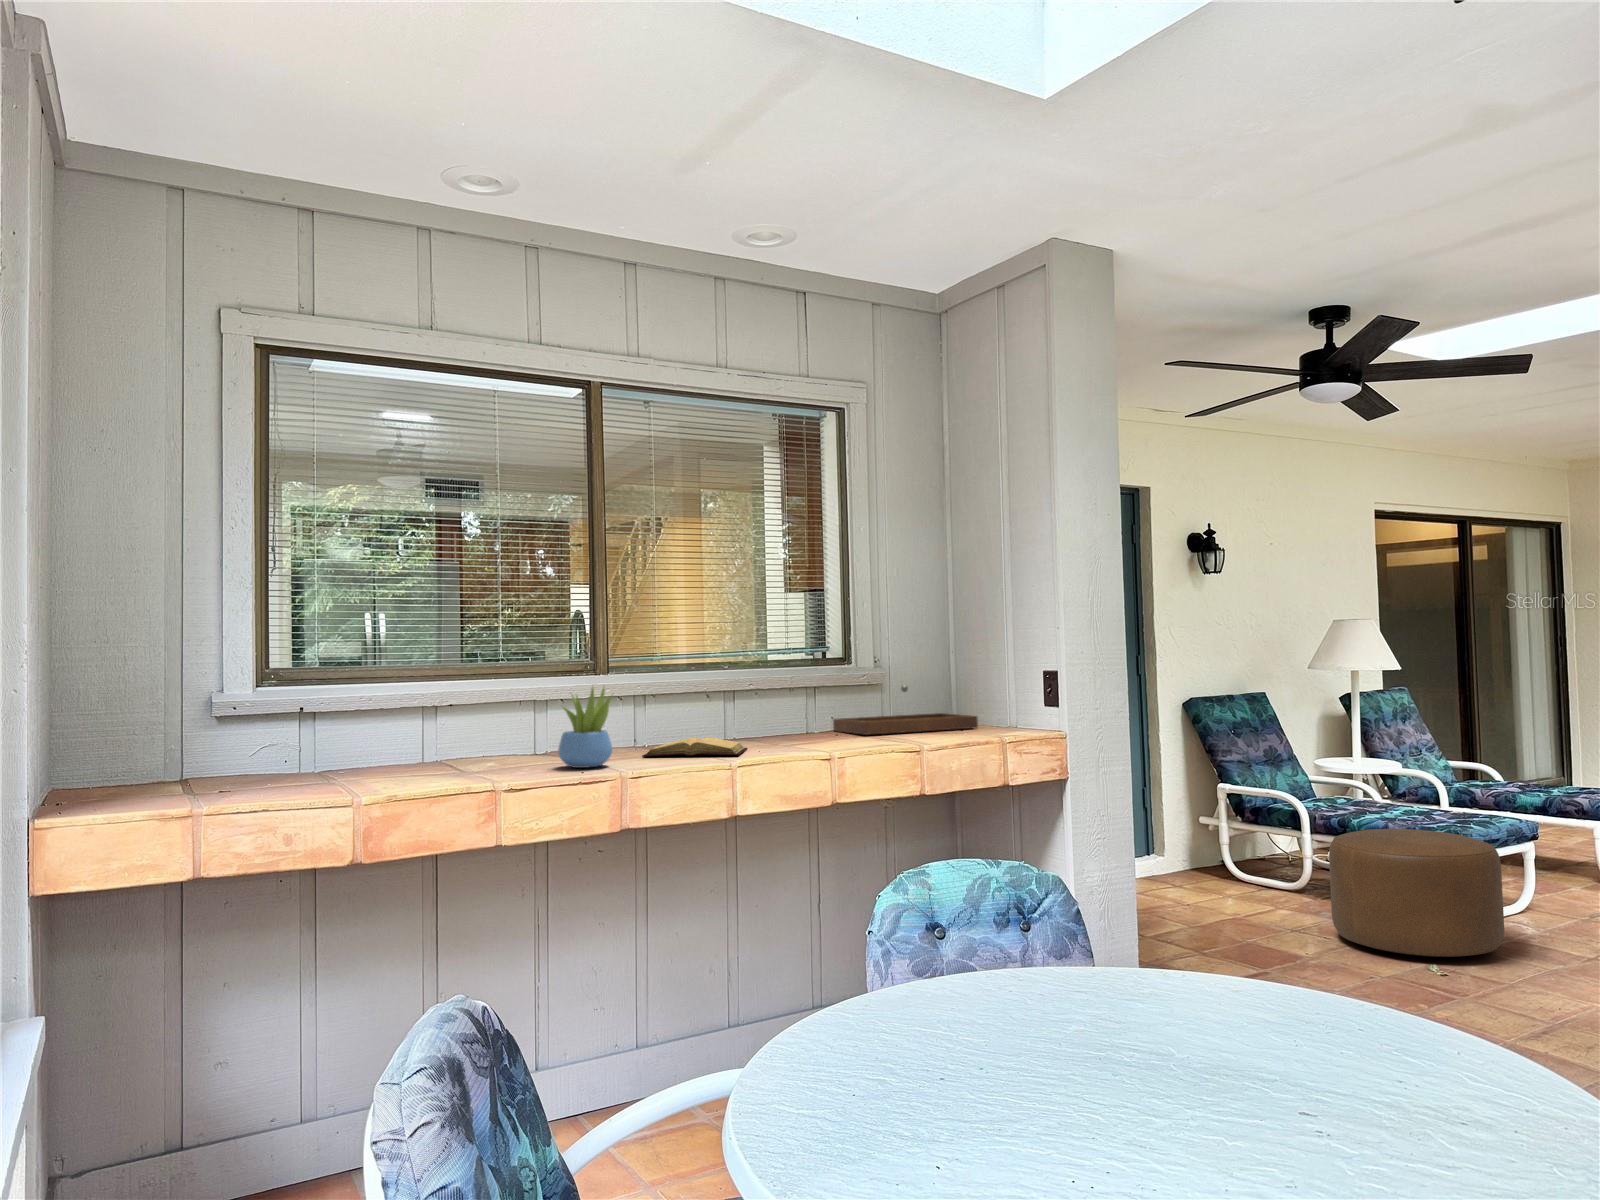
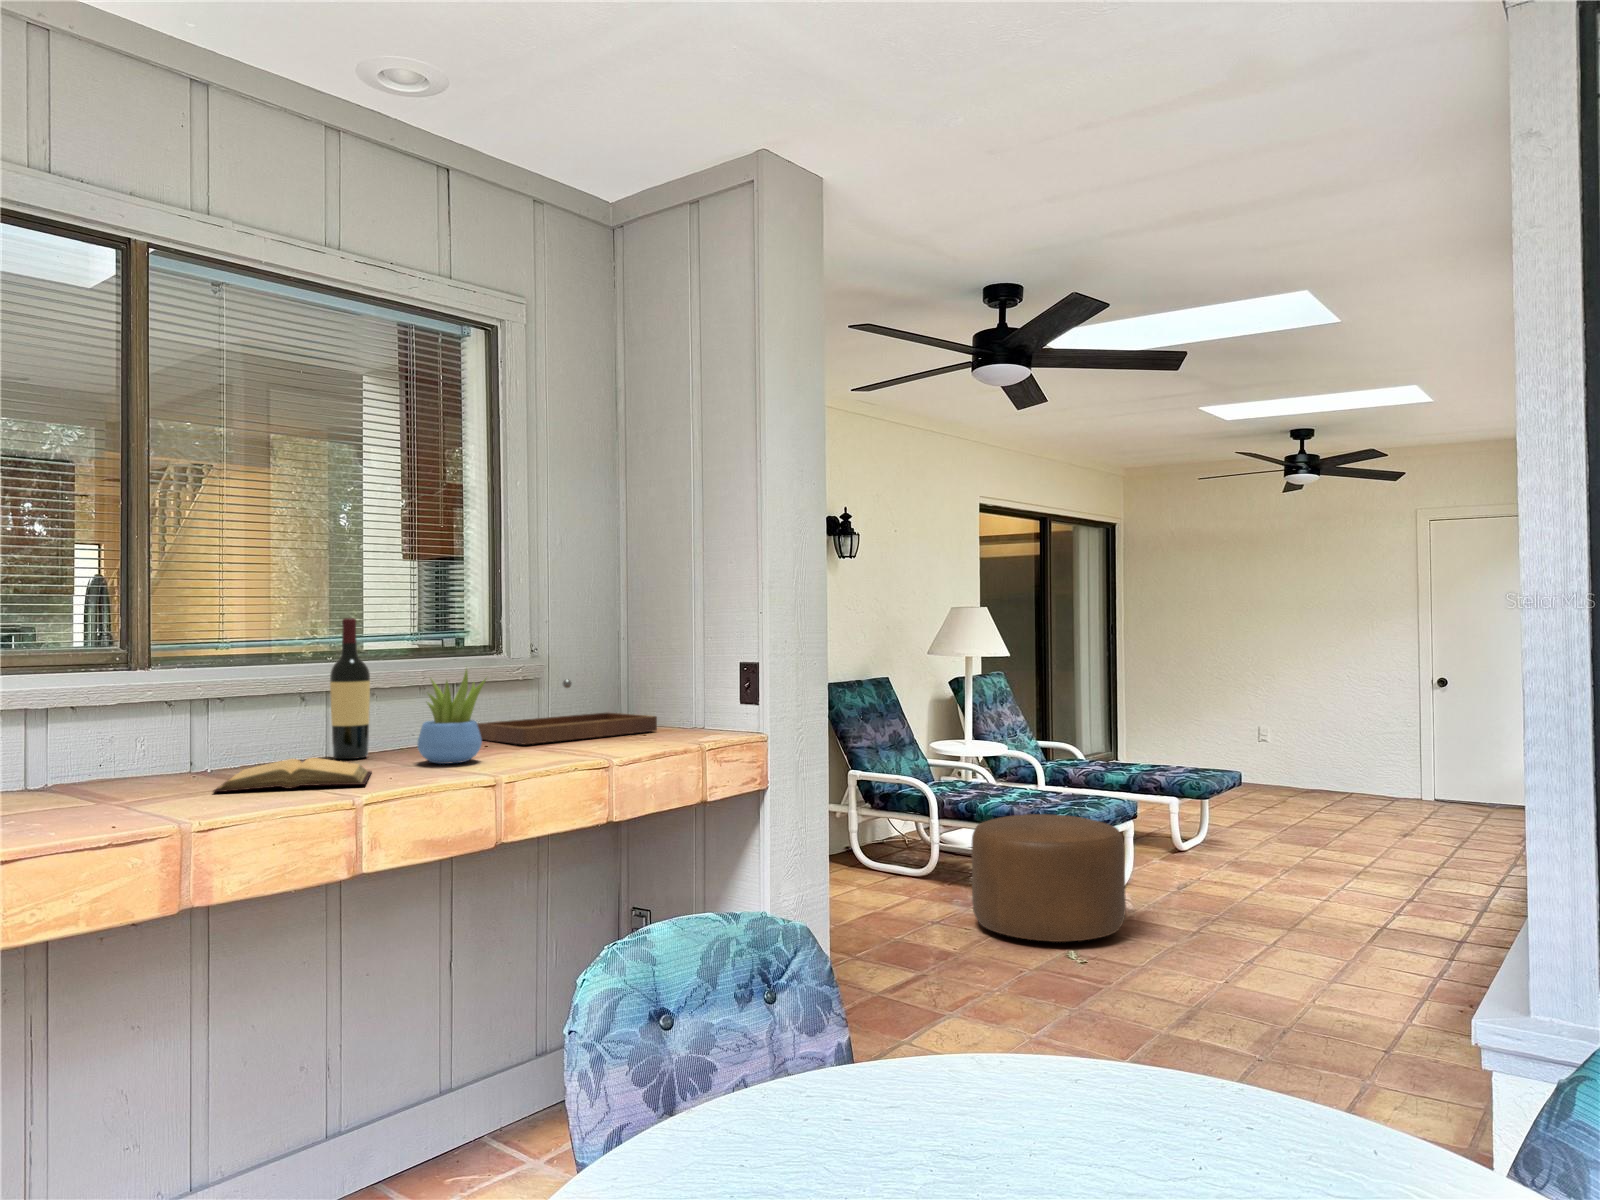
wine bottle: none [723,638,751,741] -> present [330,618,370,759]
succulent plant: present [558,687,612,768] -> present [417,670,486,764]

